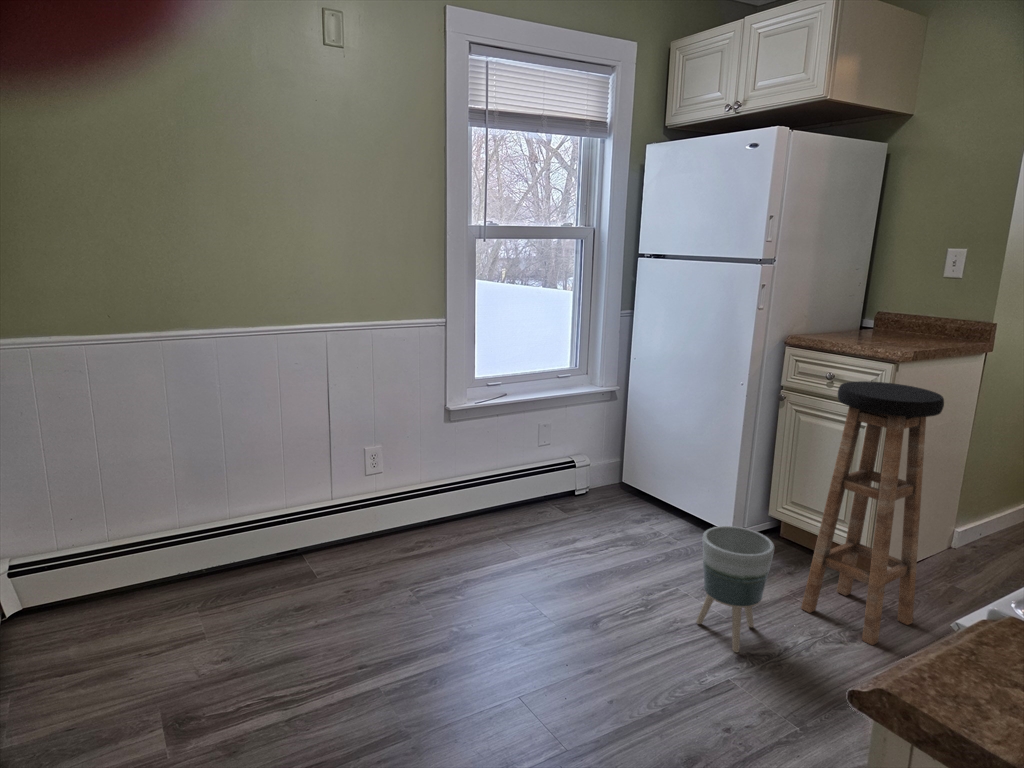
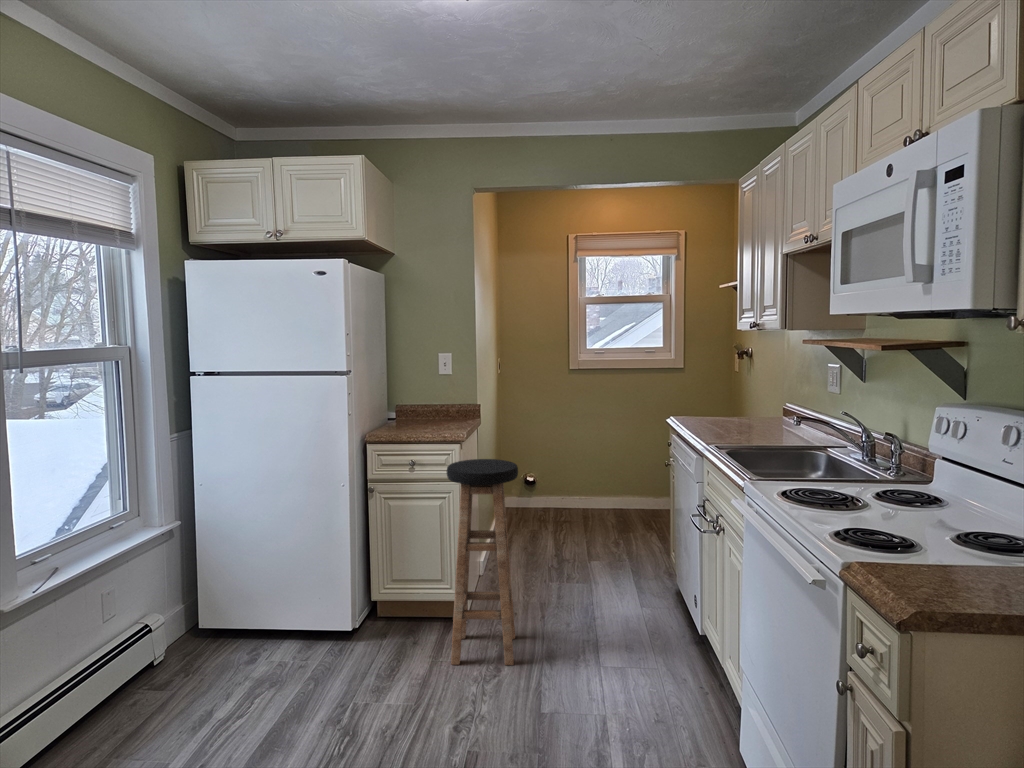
planter: present [696,526,775,652] -> none [397,613,459,727]

